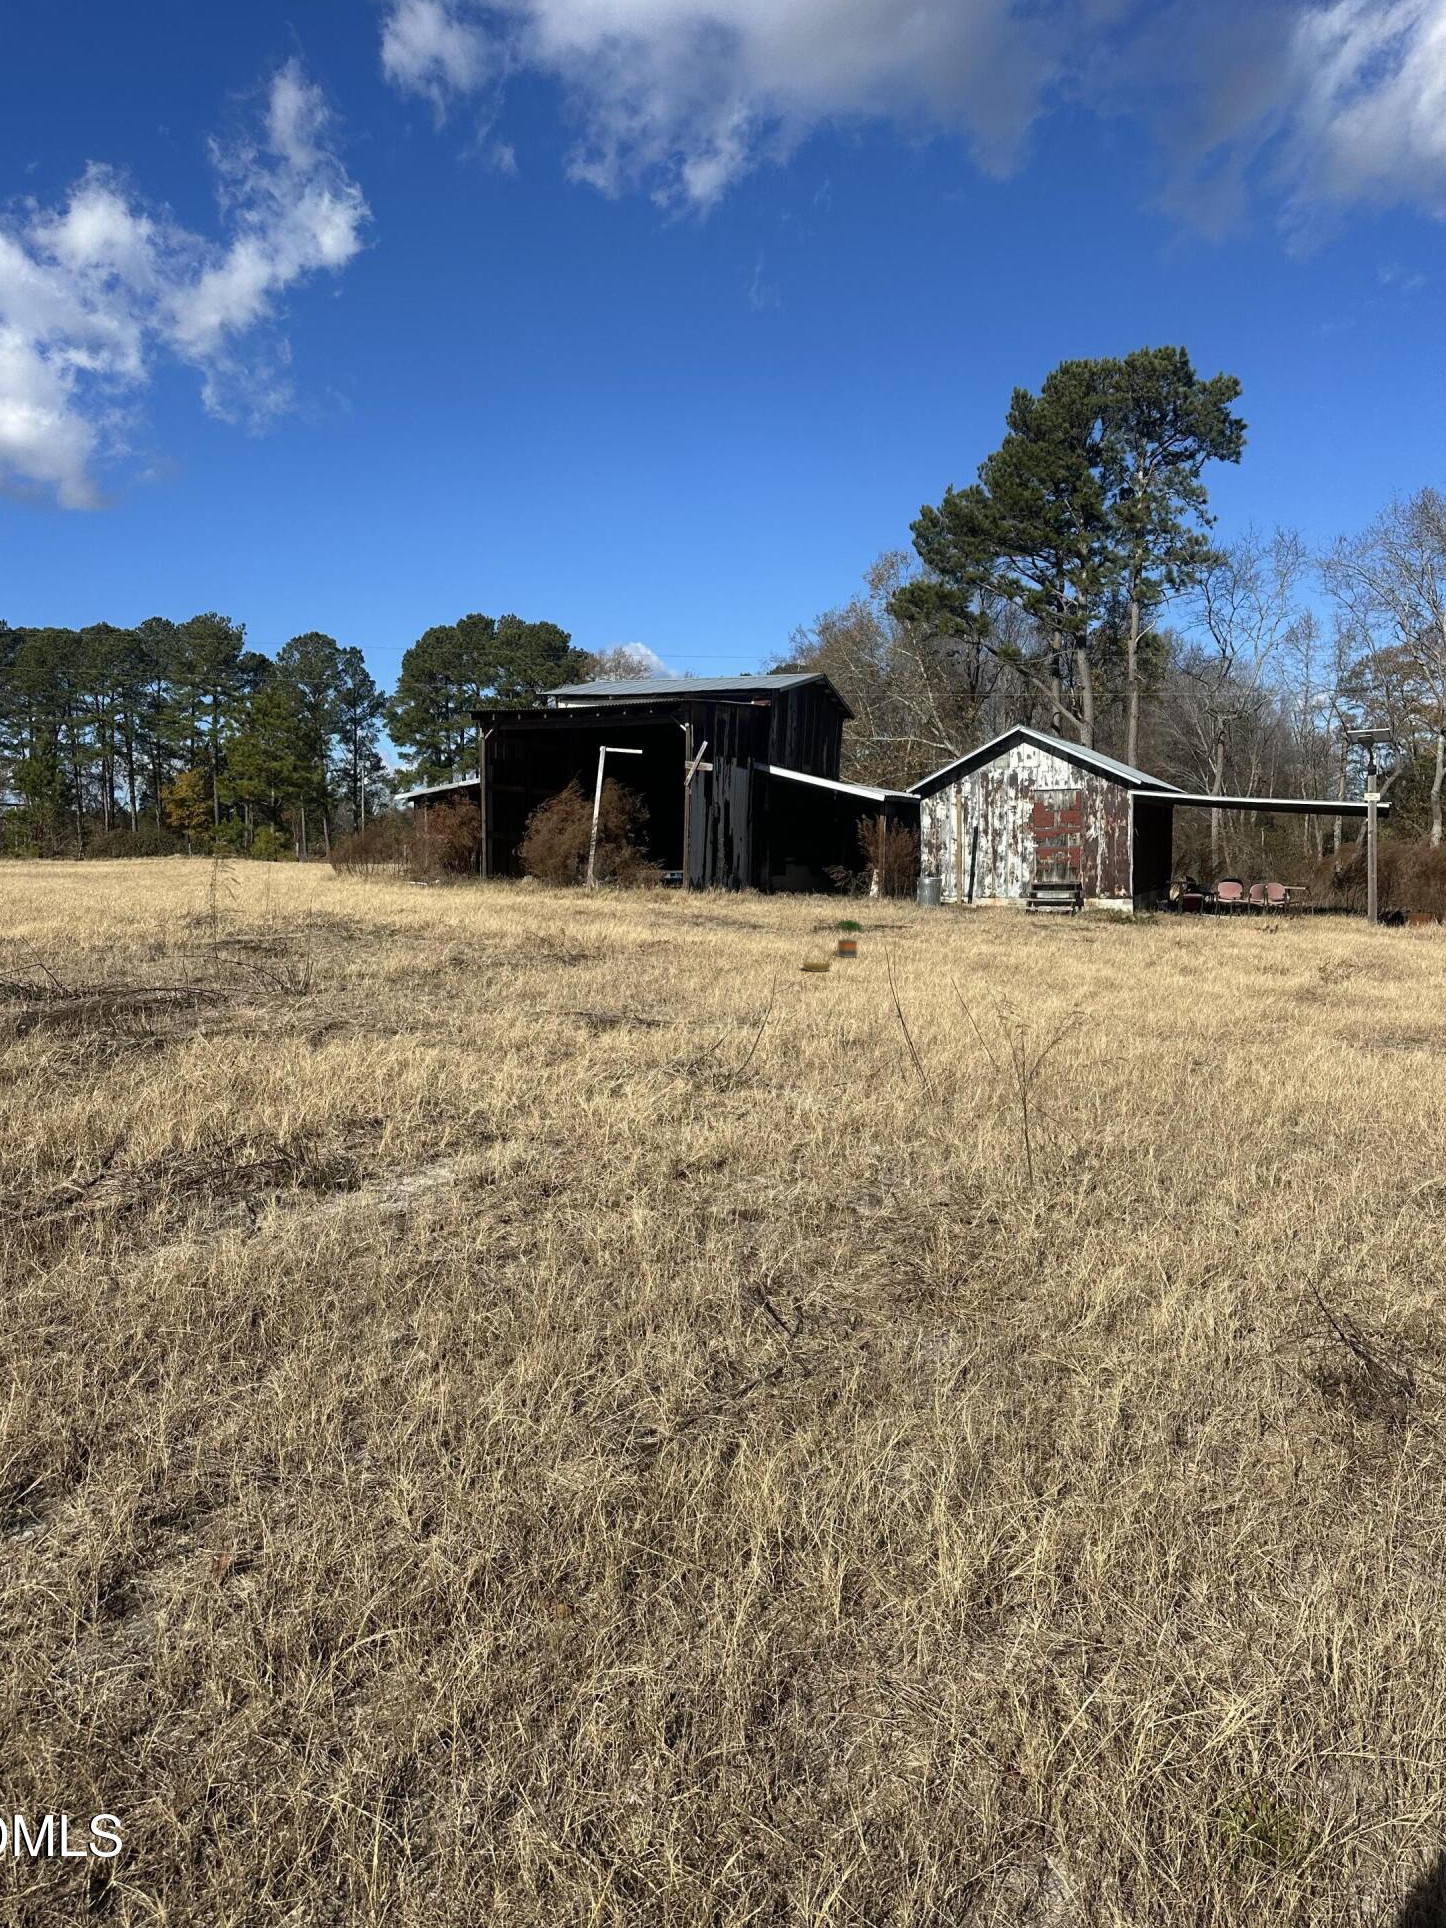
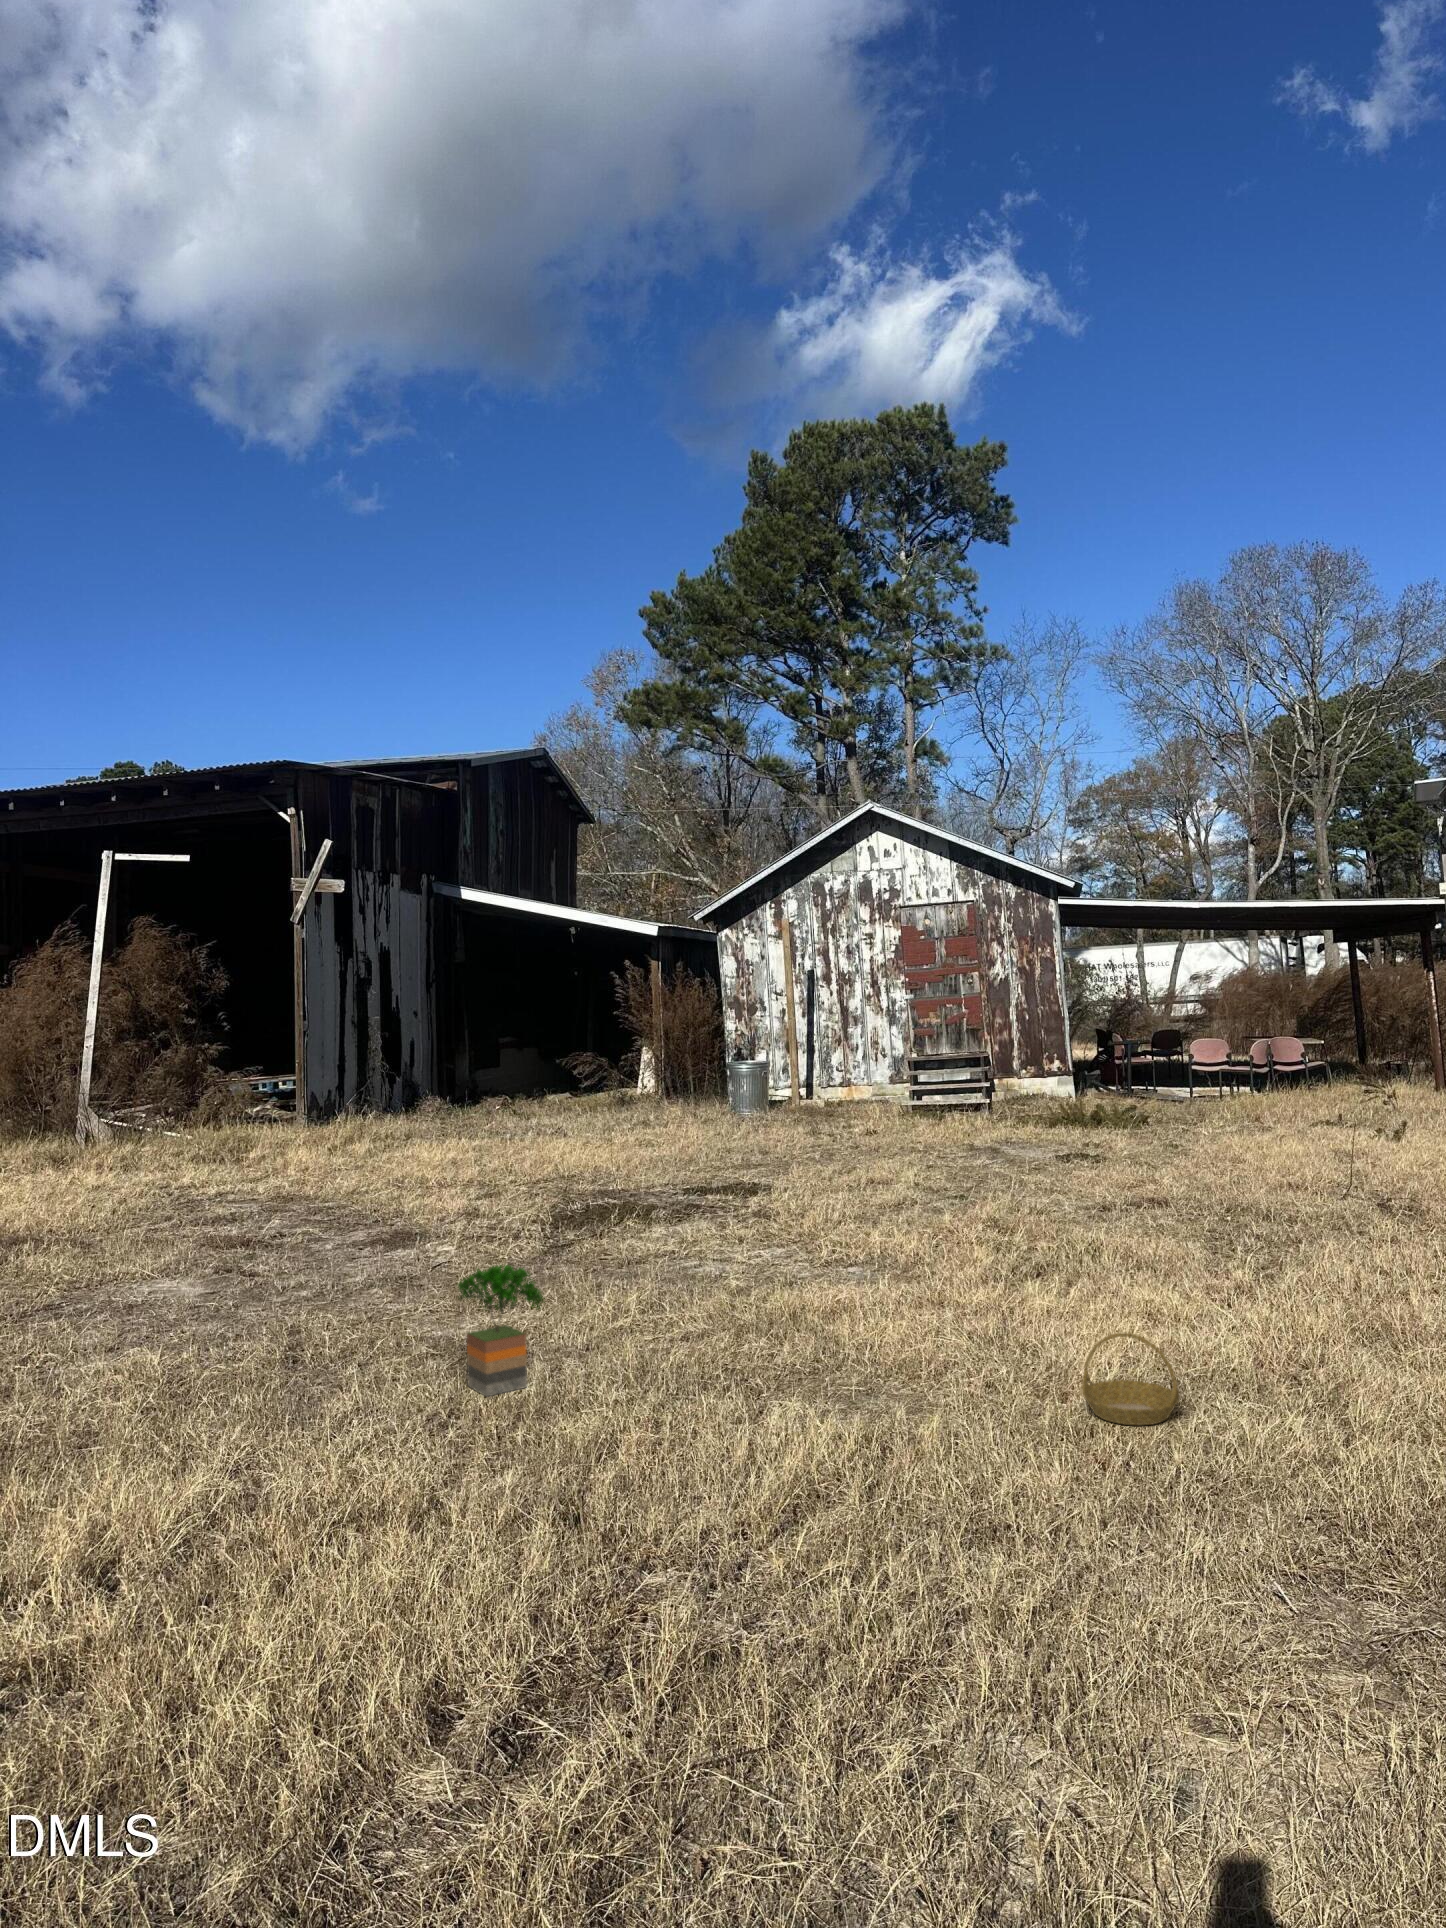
basket: present [803,959,831,972] -> present [1082,1333,1179,1425]

